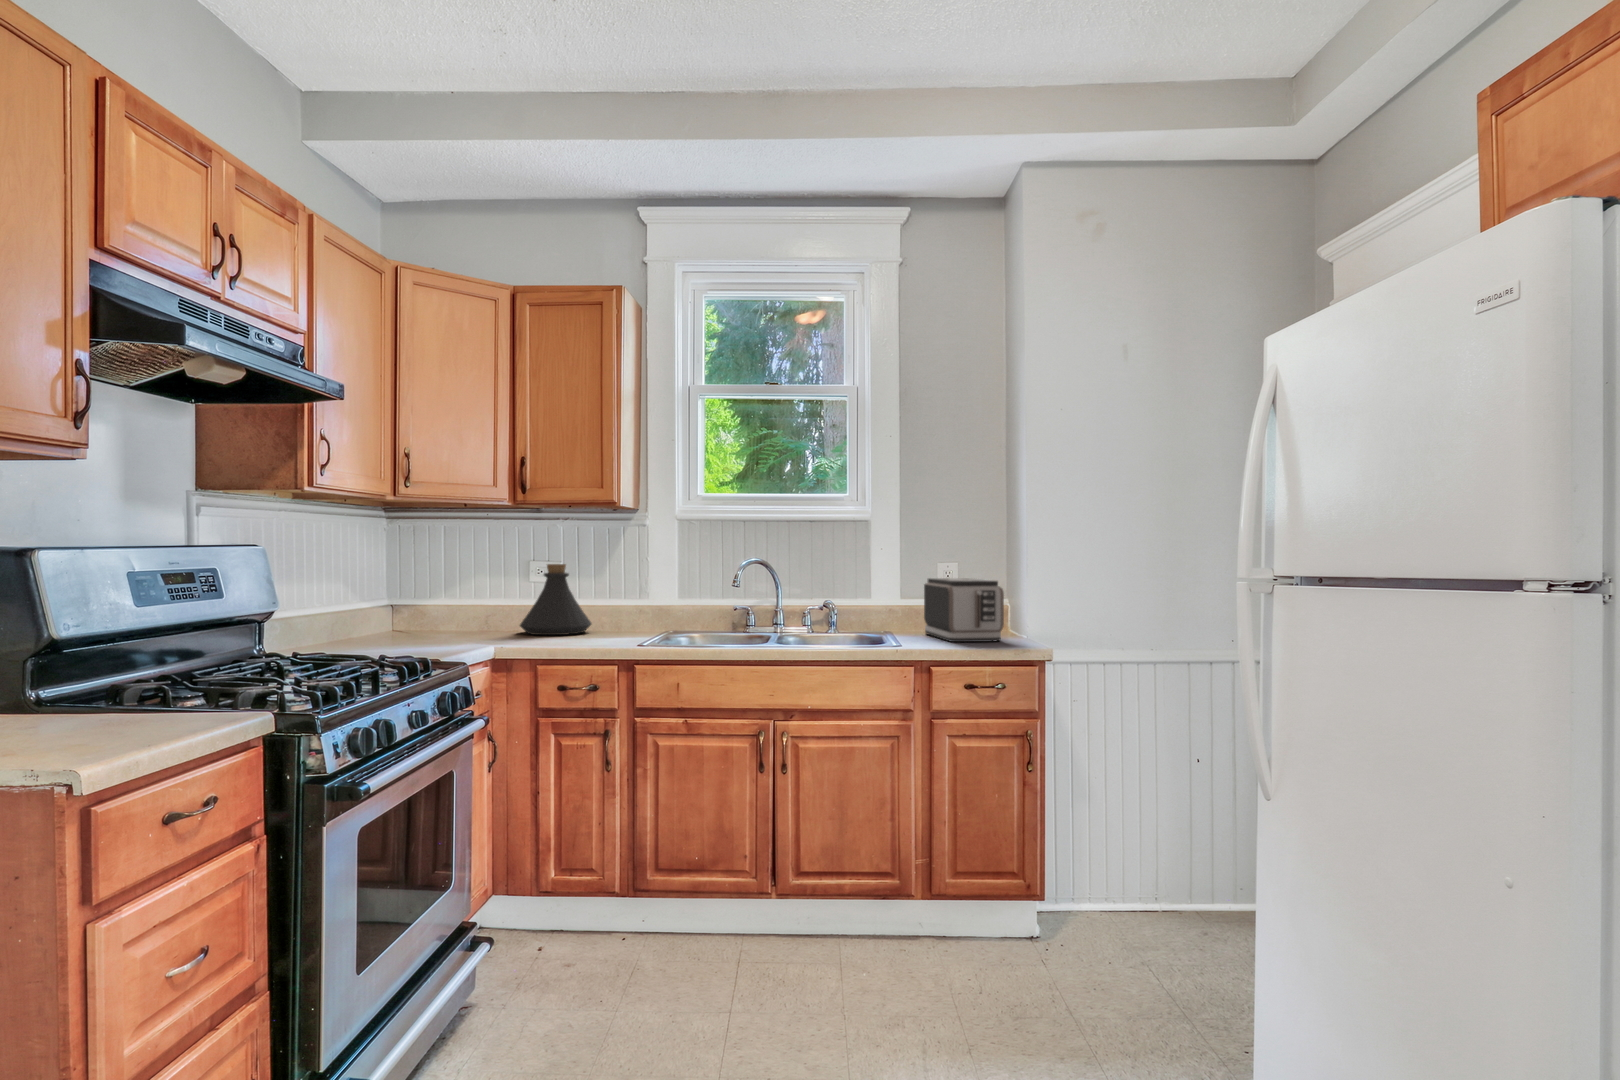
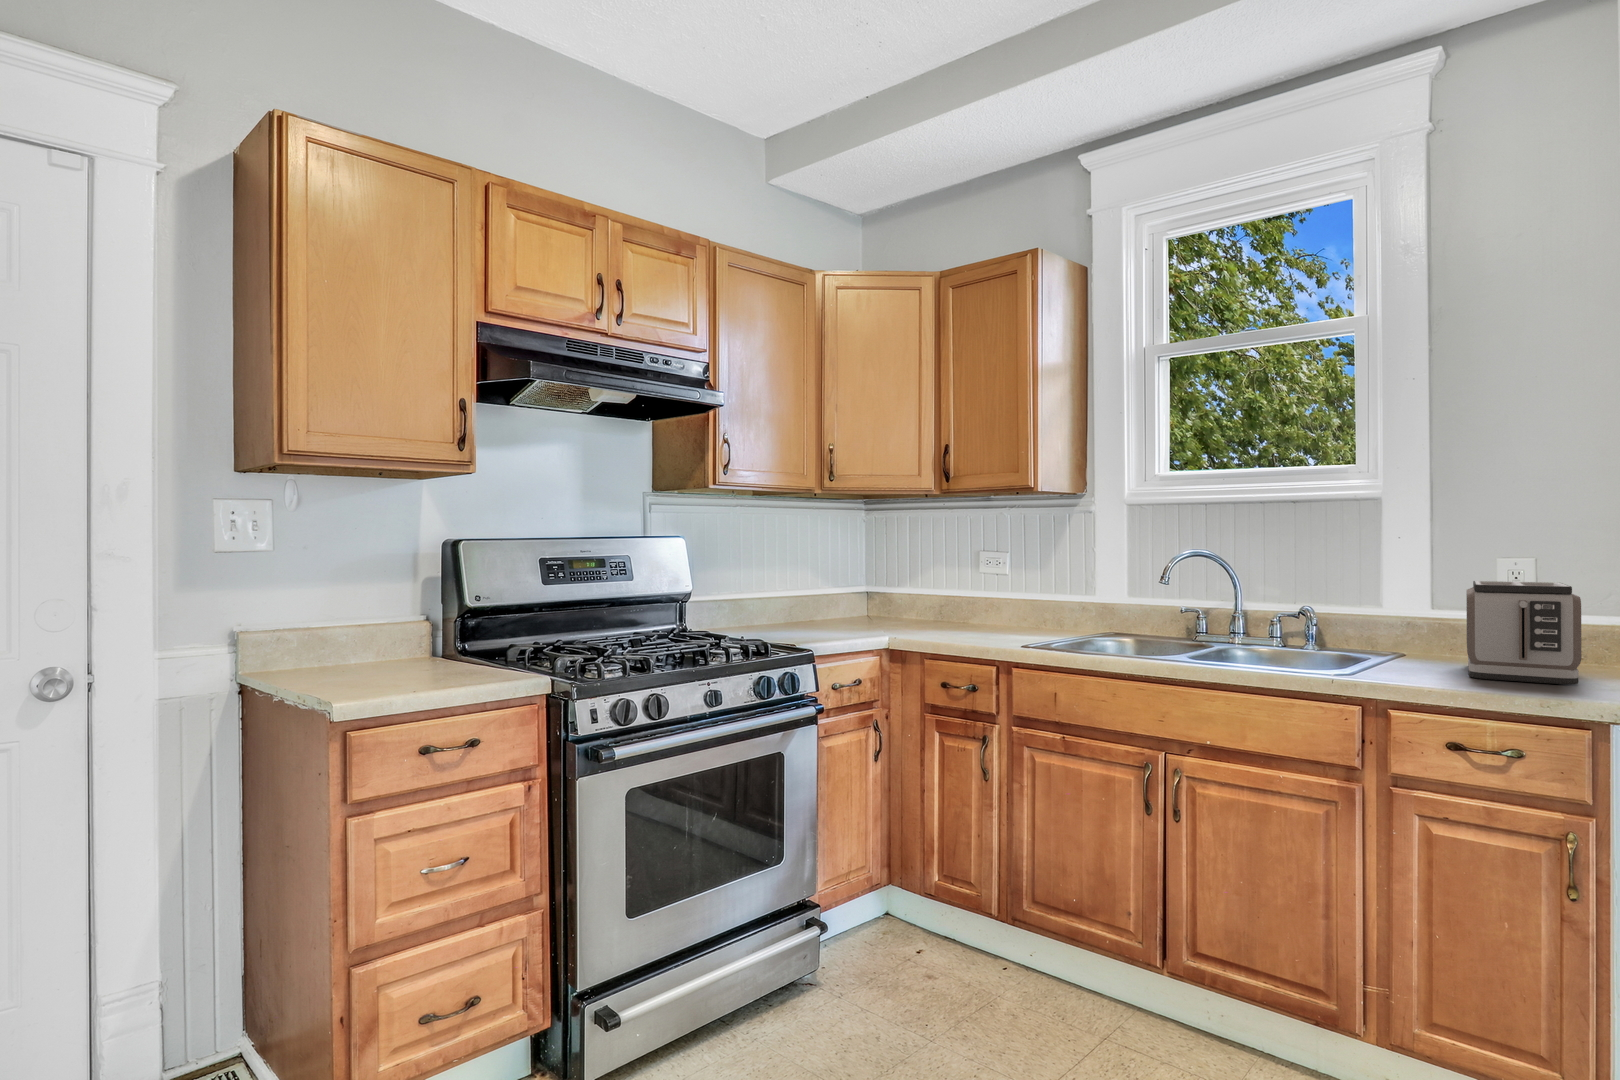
bottle: present [520,564,592,635] -> none [954,555,1029,631]

